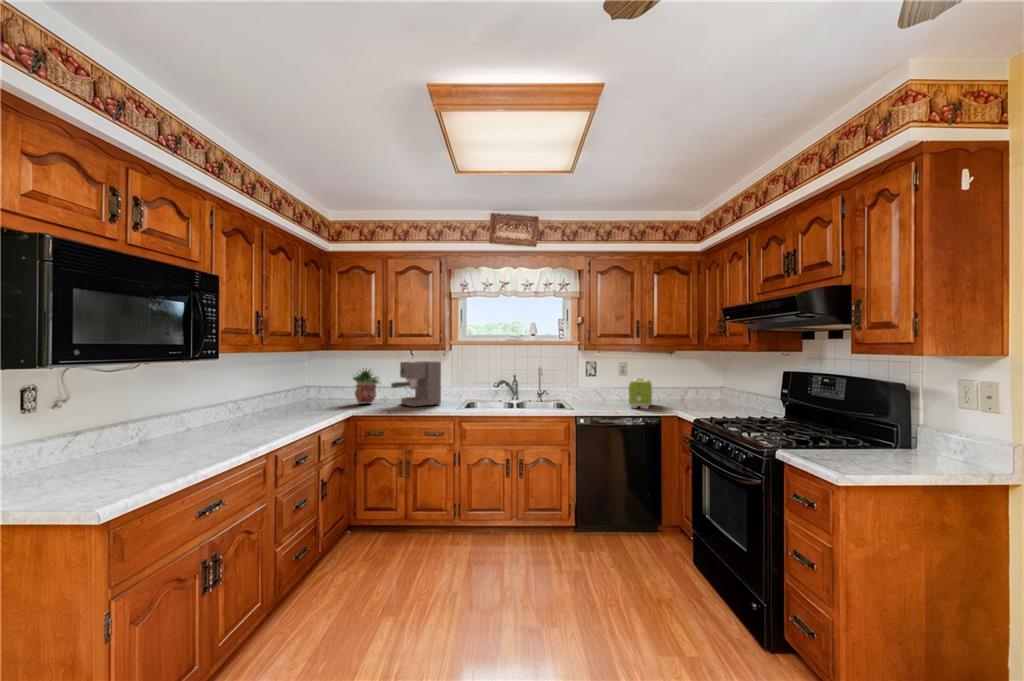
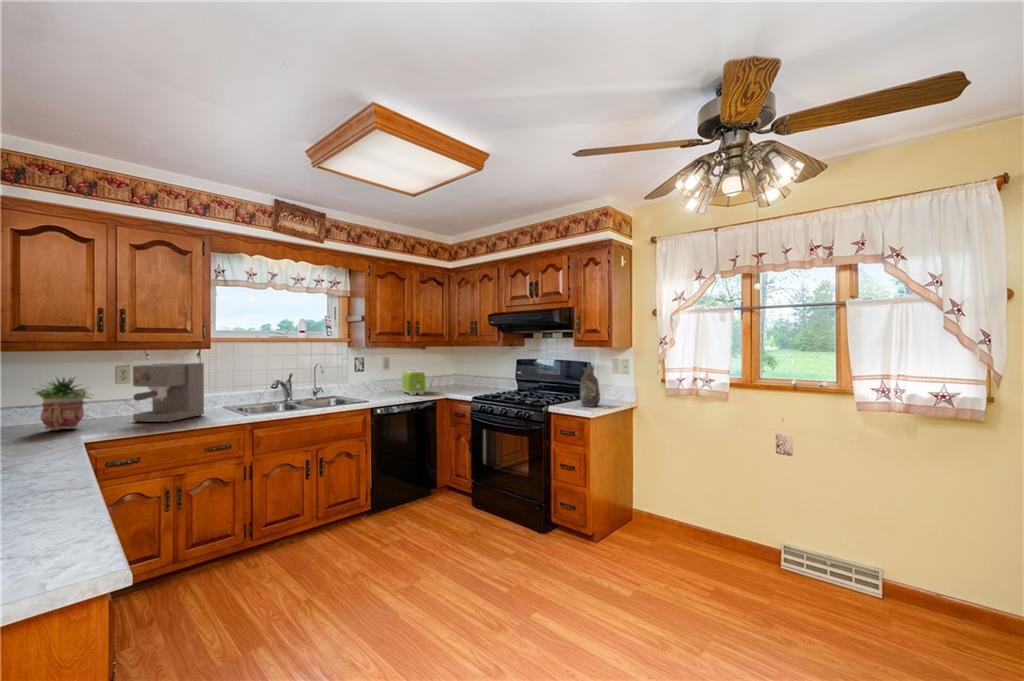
decorative vase: none [840,392,888,467] -> present [580,367,600,406]

